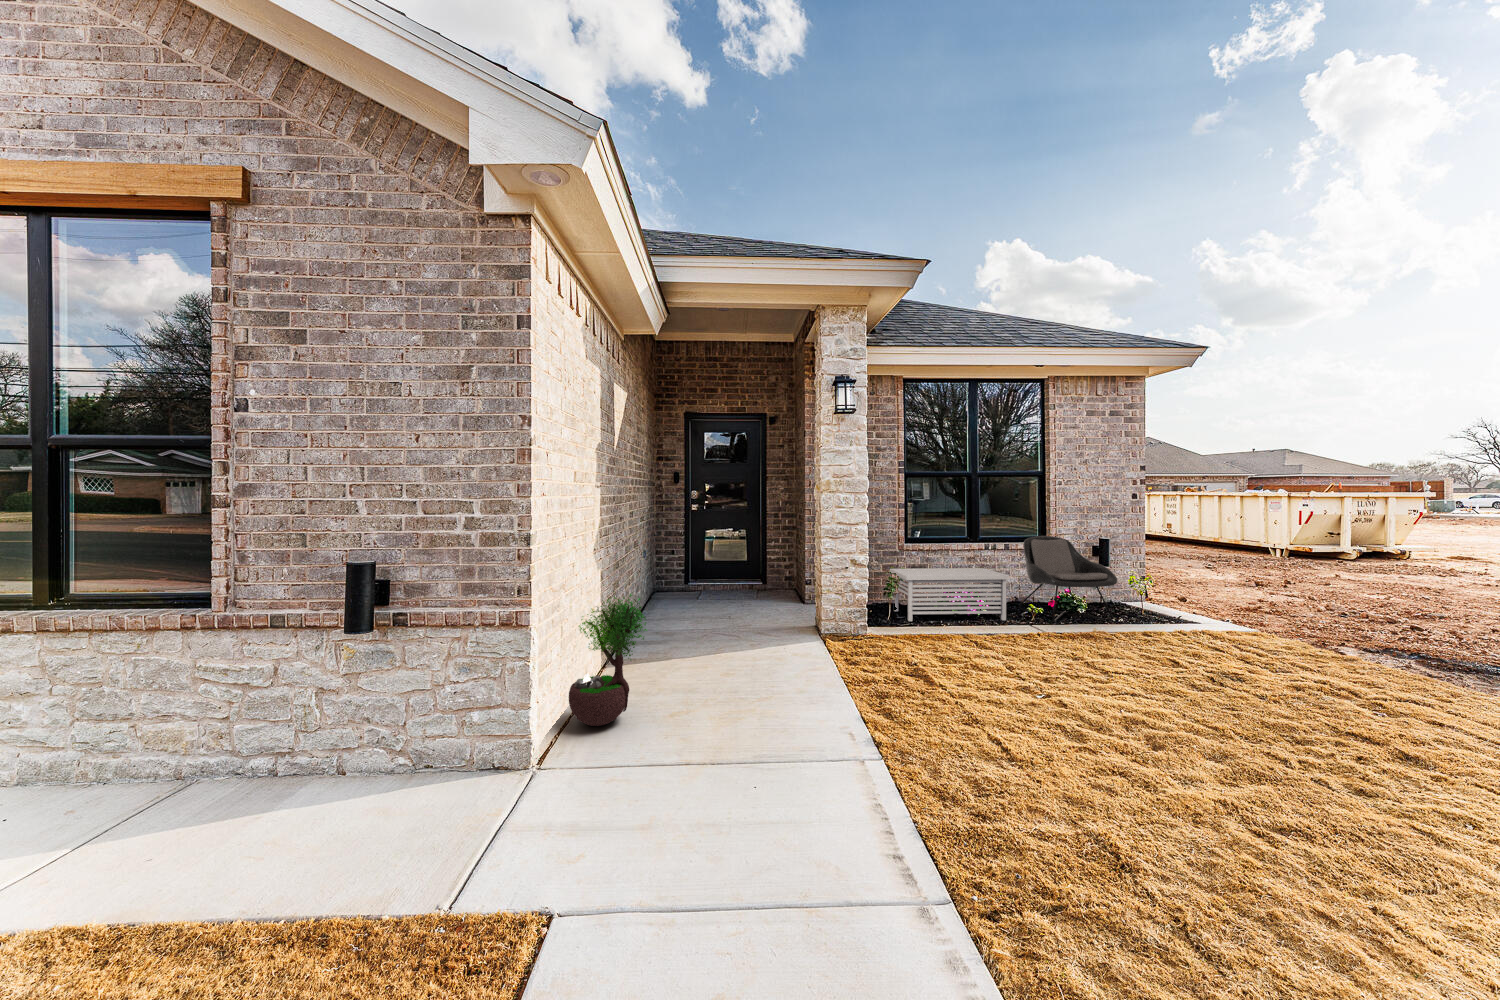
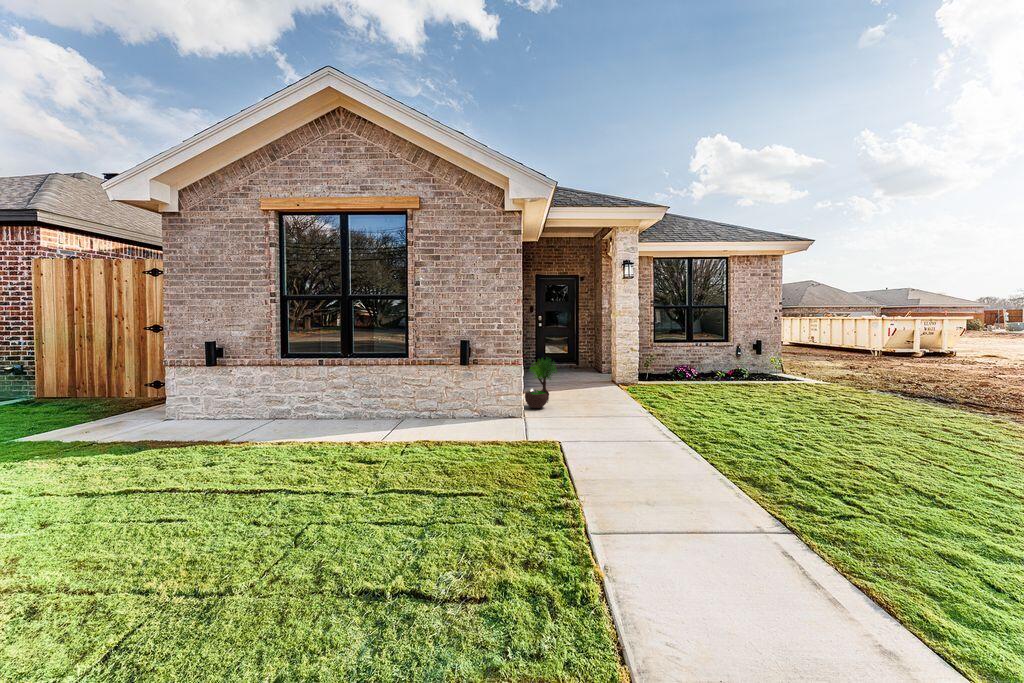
lounge chair: present [1019,536,1117,623] -> none [713,339,763,381]
storage bench: present [890,568,1009,621] -> none [645,356,707,381]

